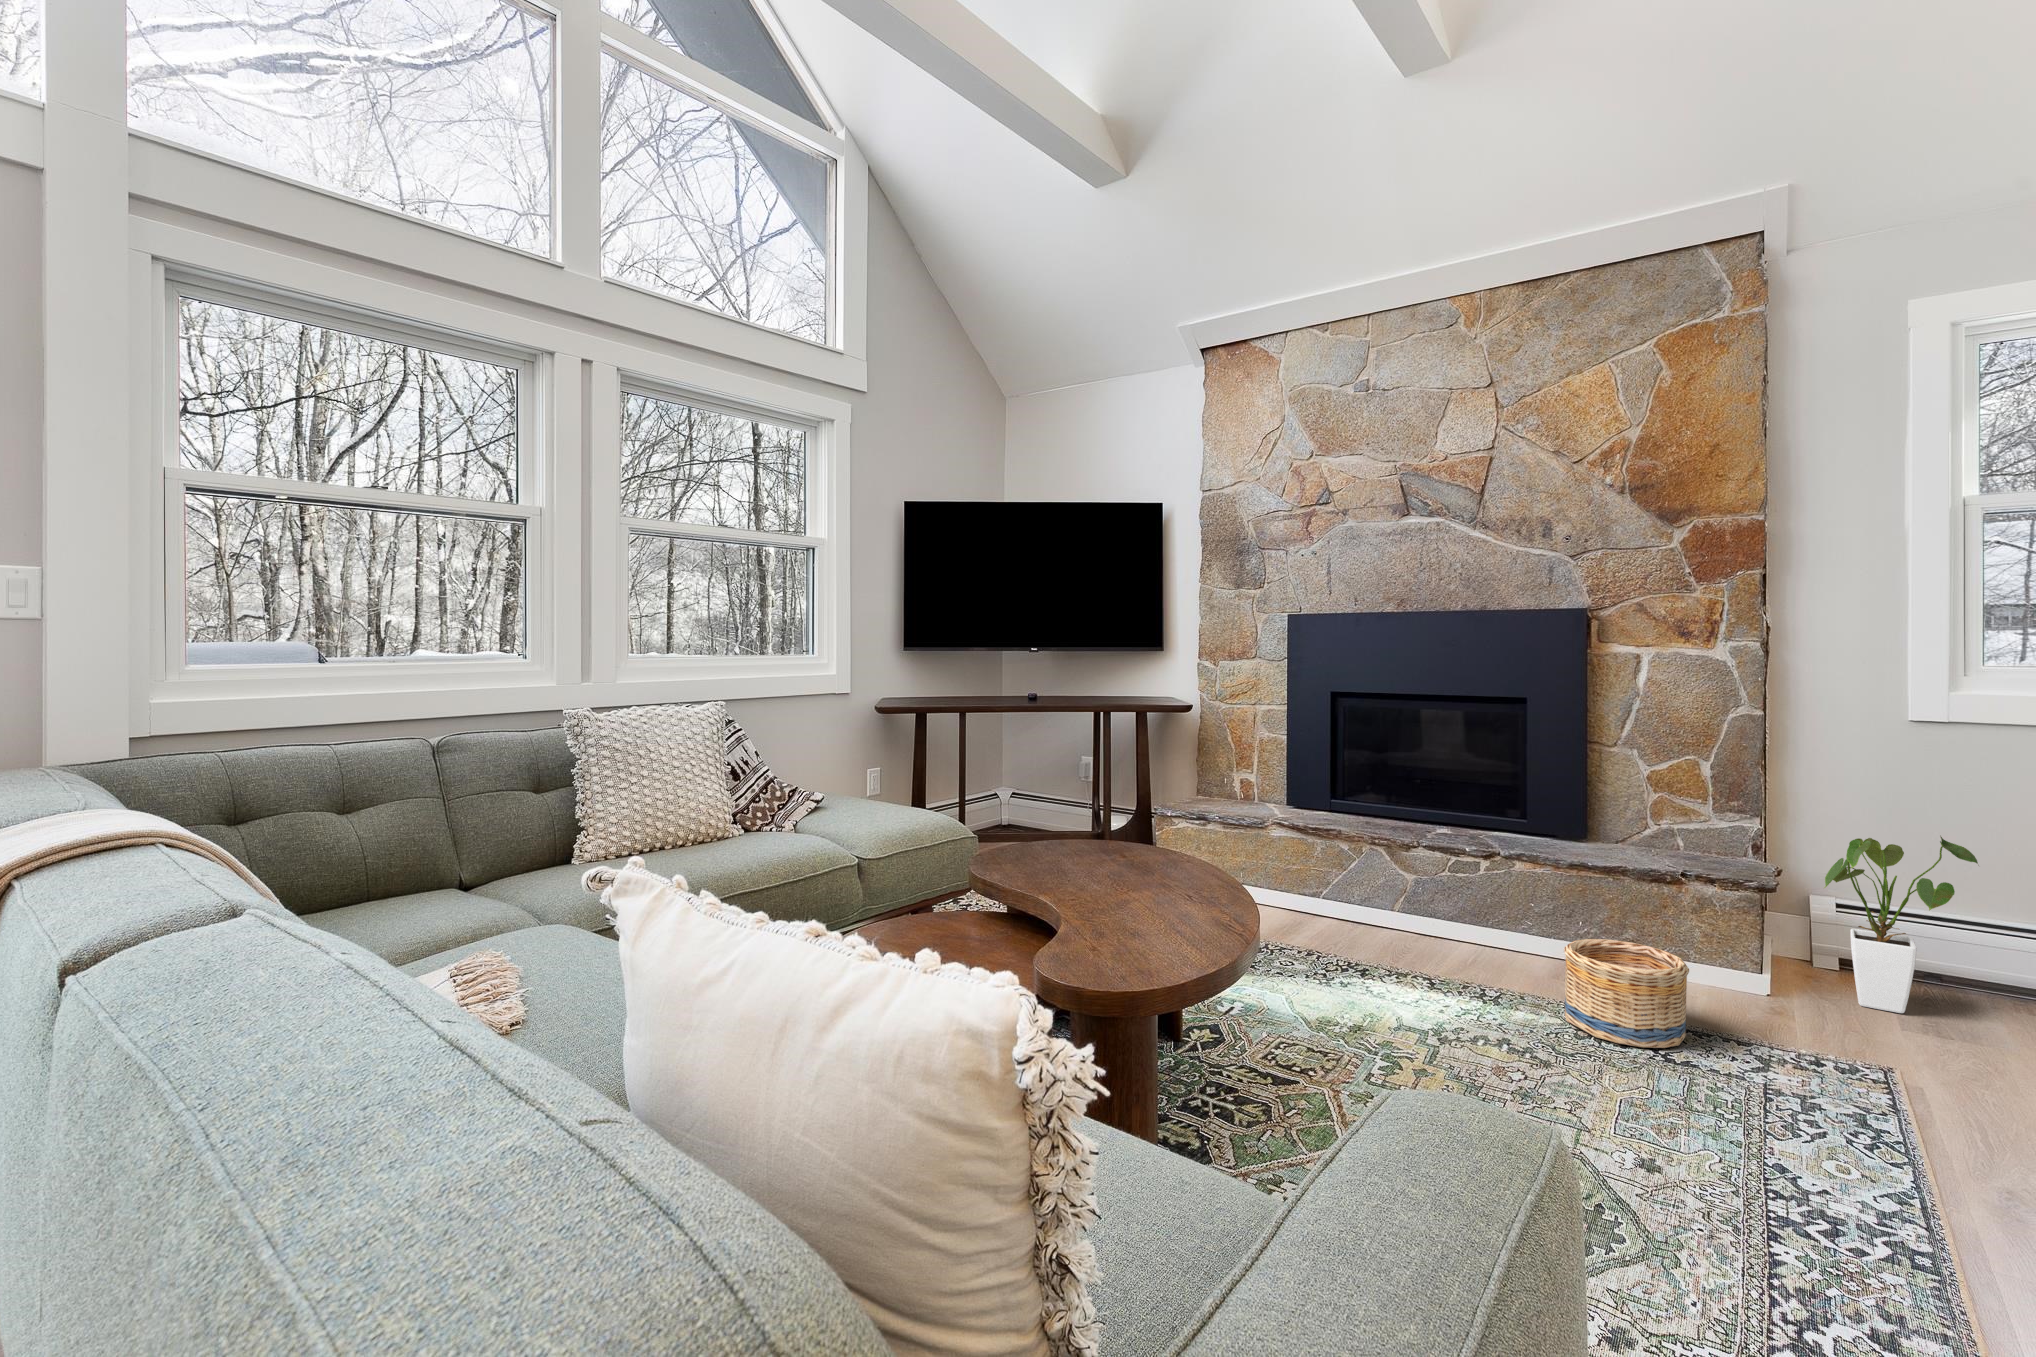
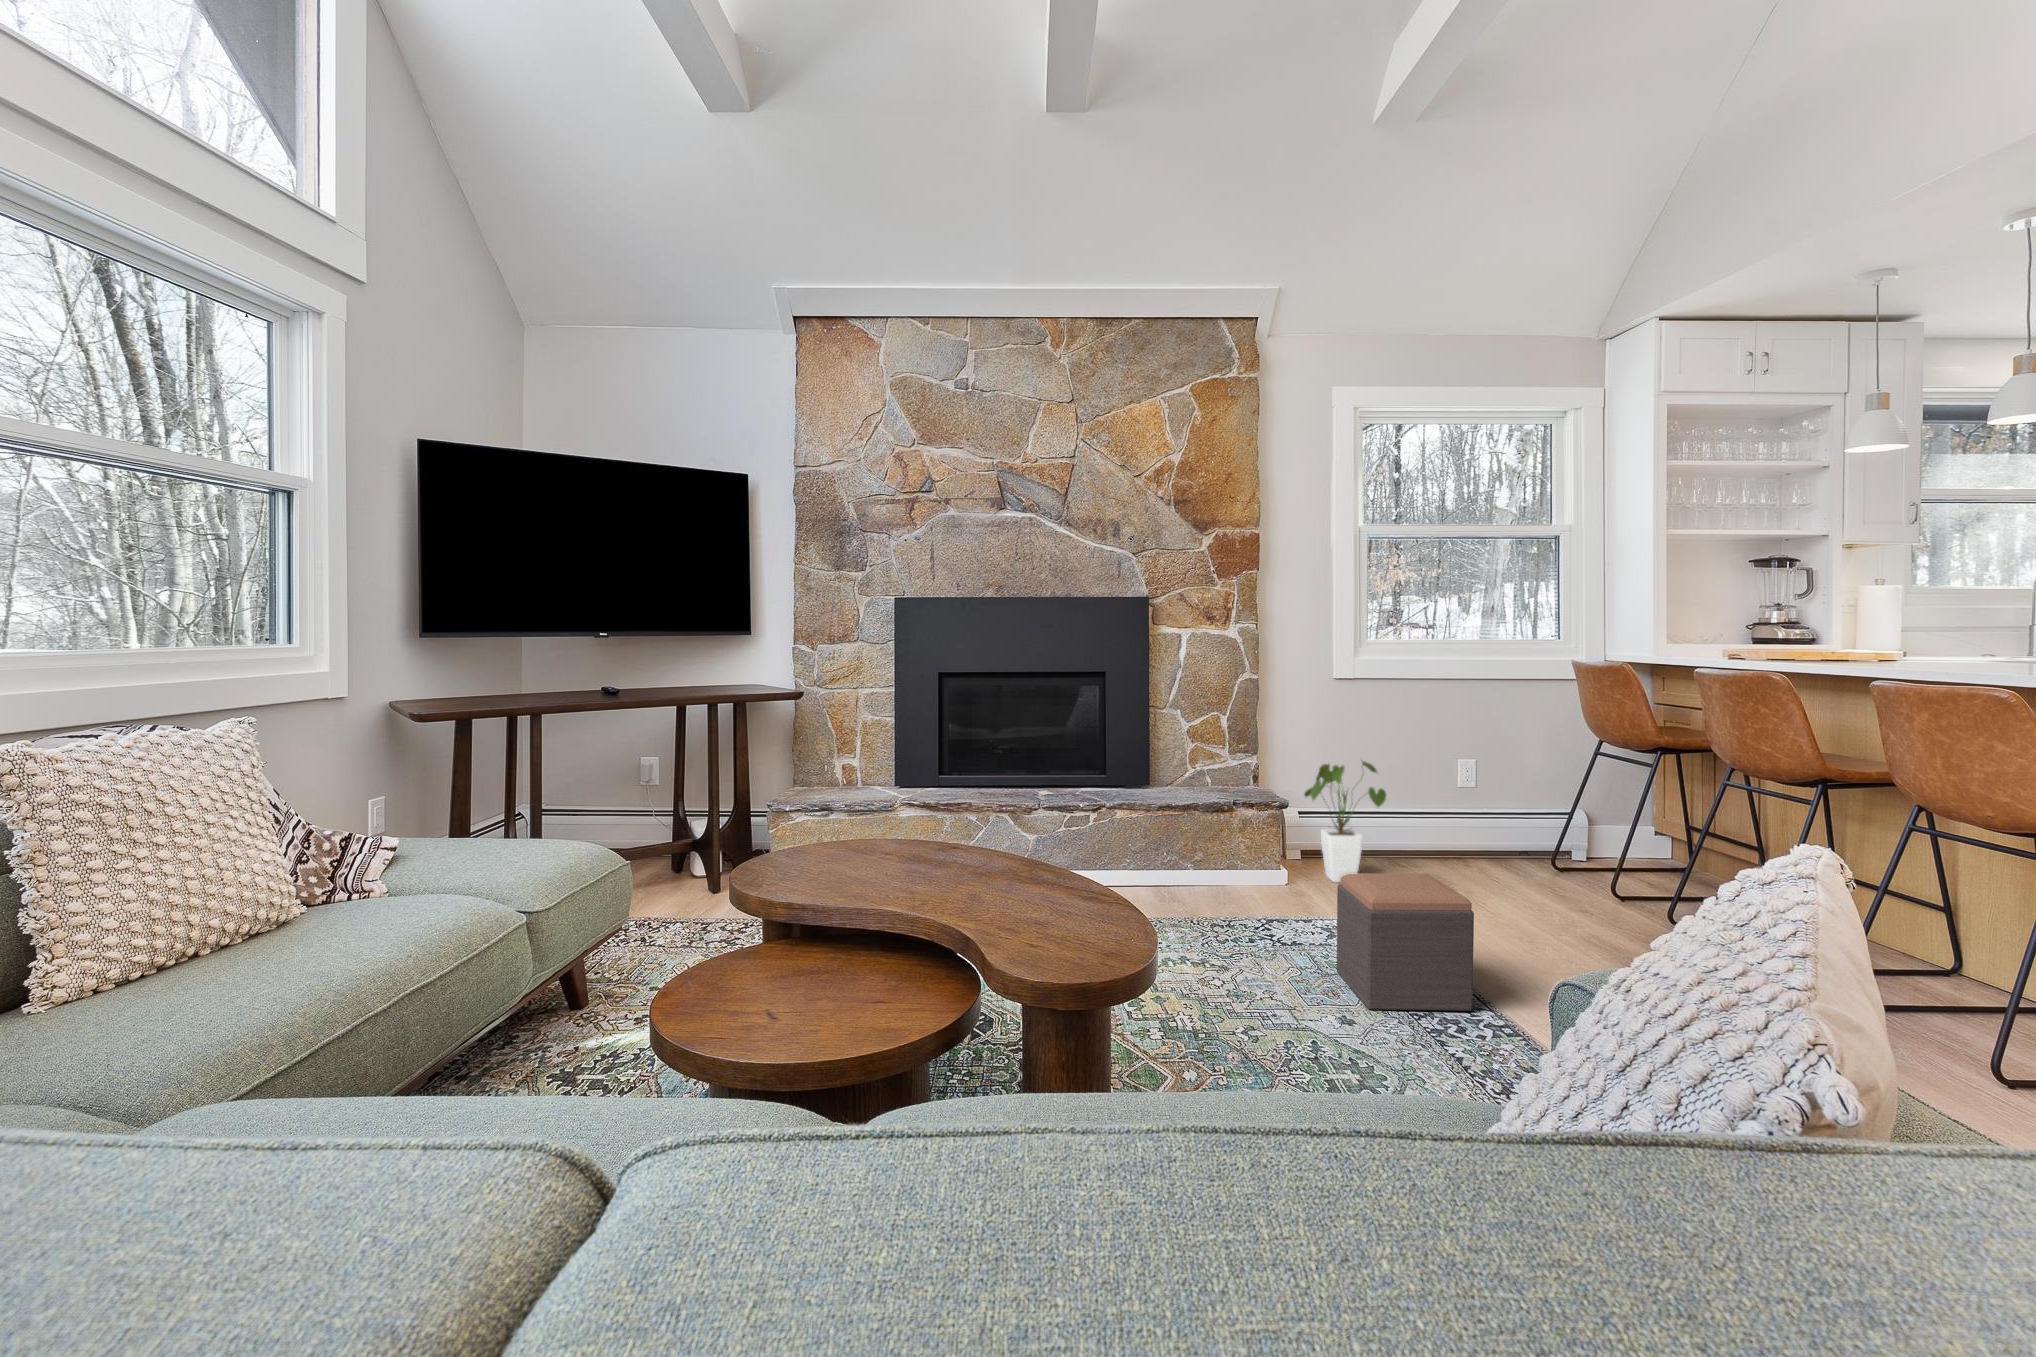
basket: present [1564,939,1689,1048] -> none [1197,863,1282,943]
footstool: none [1710,976,1903,1208] -> present [1337,873,1474,1011]

